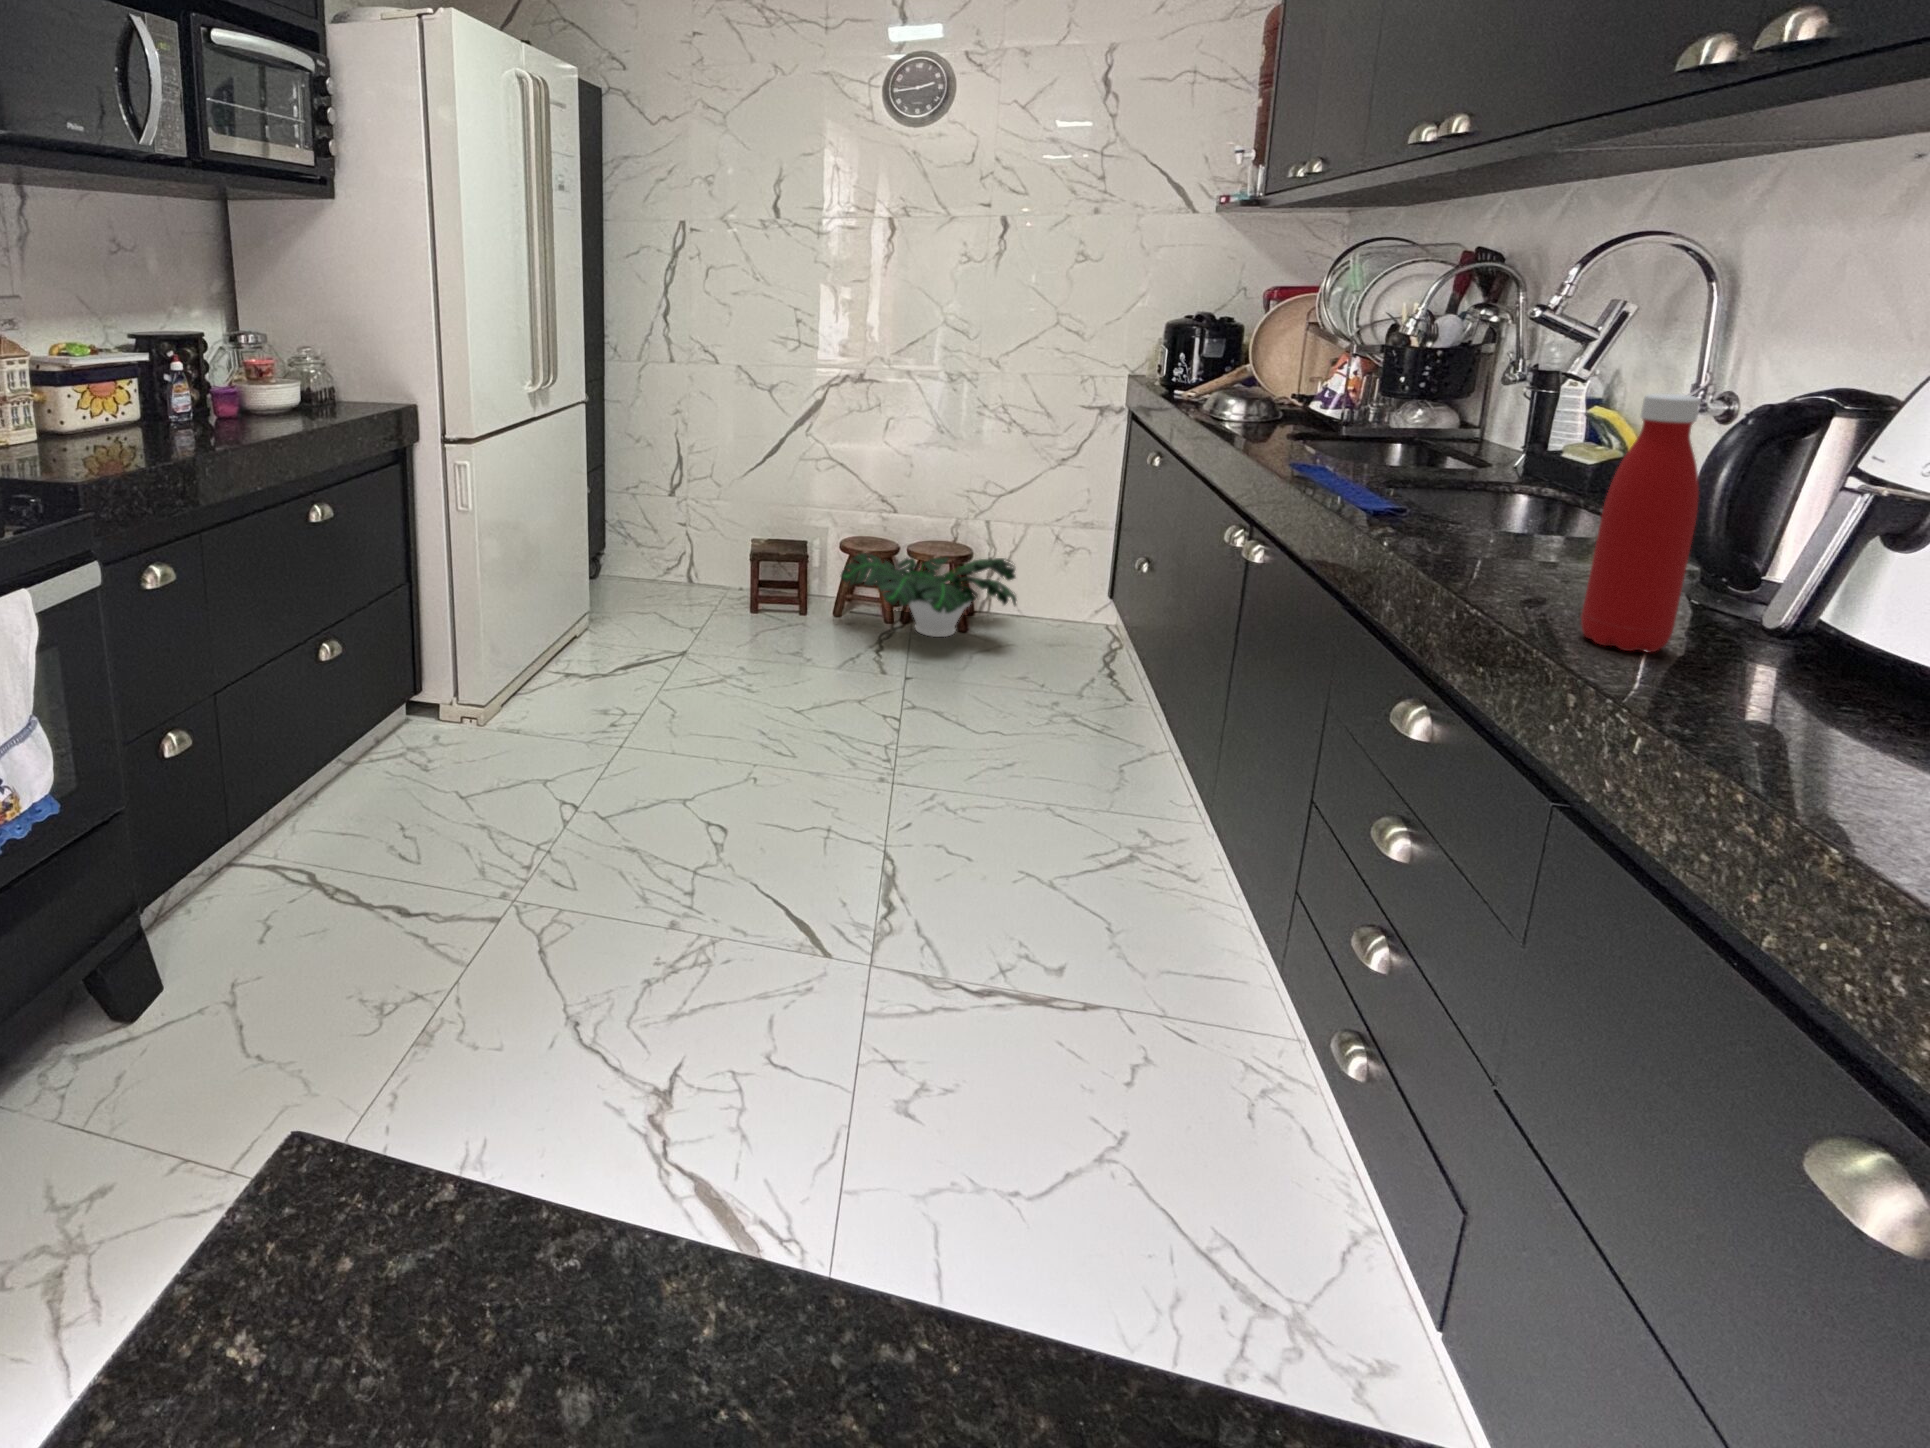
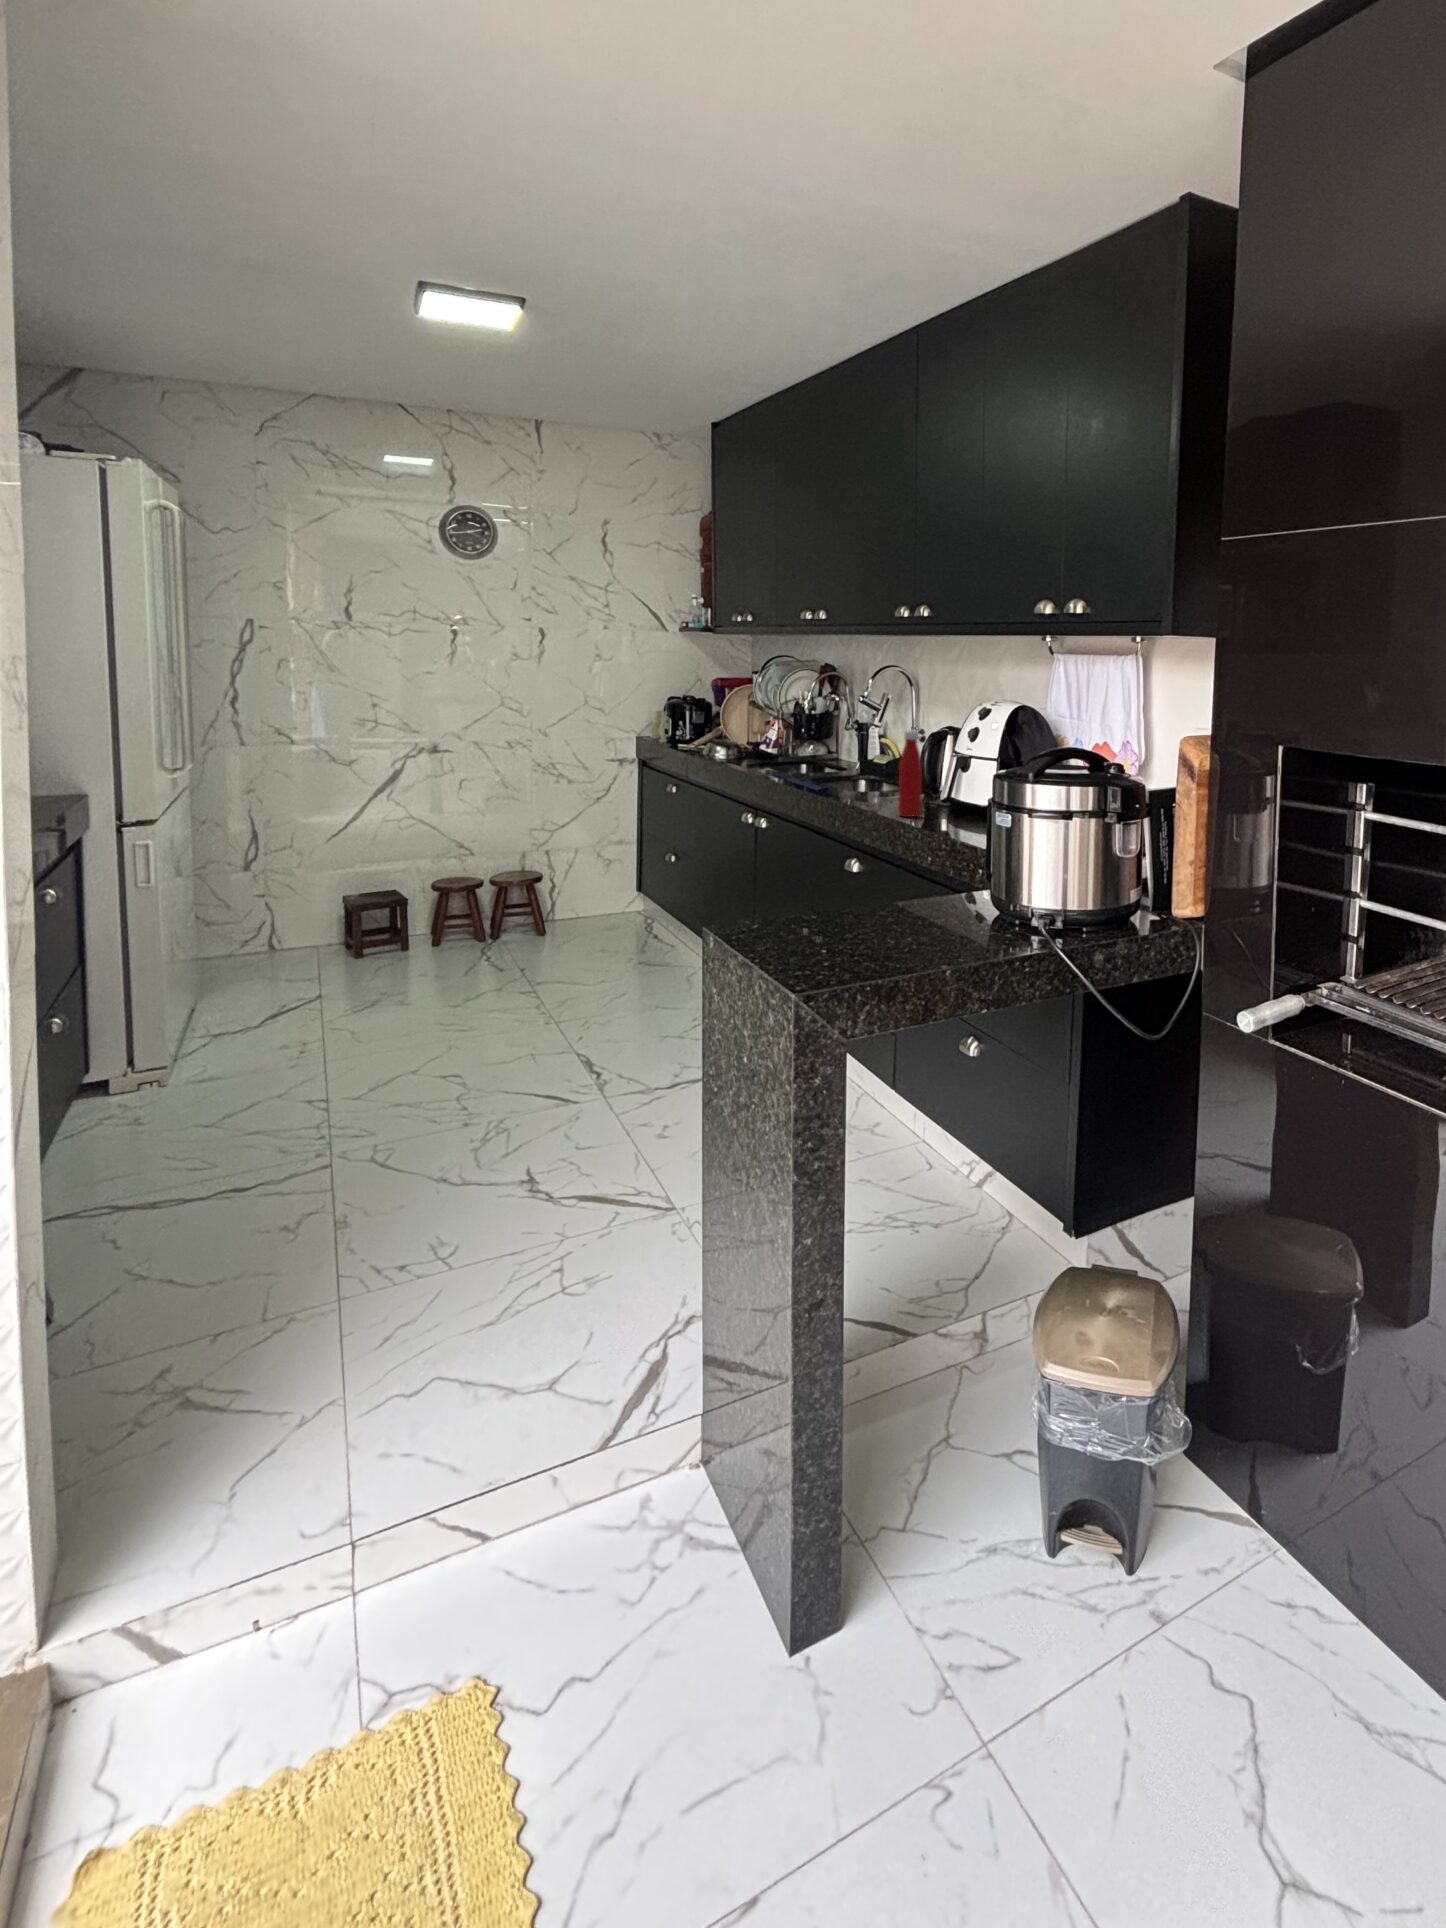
potted plant: present [841,553,1016,637] -> none [445,874,591,943]

